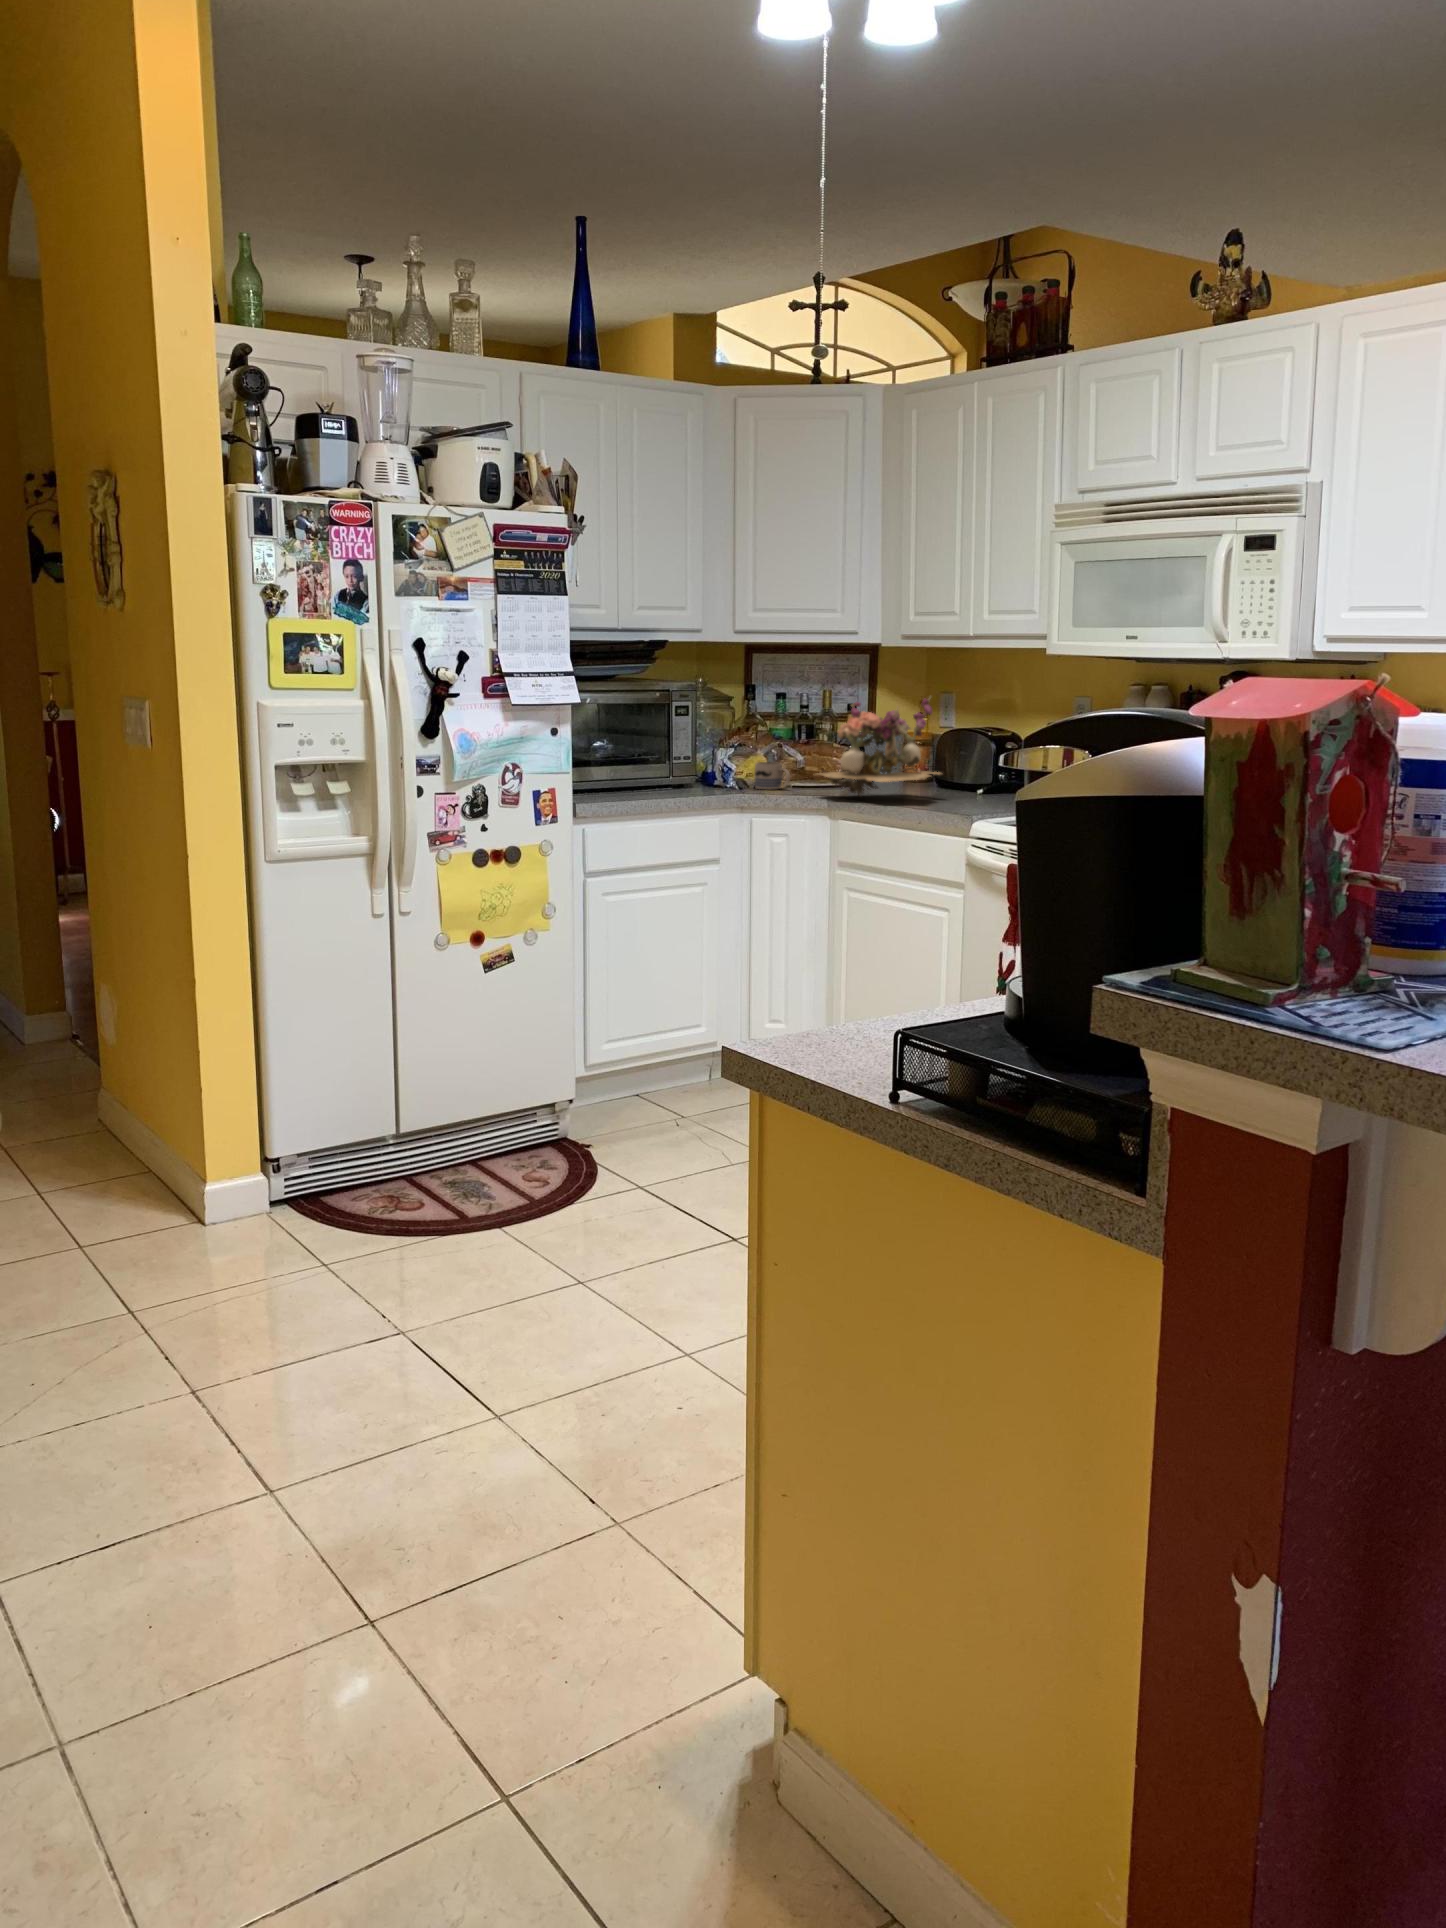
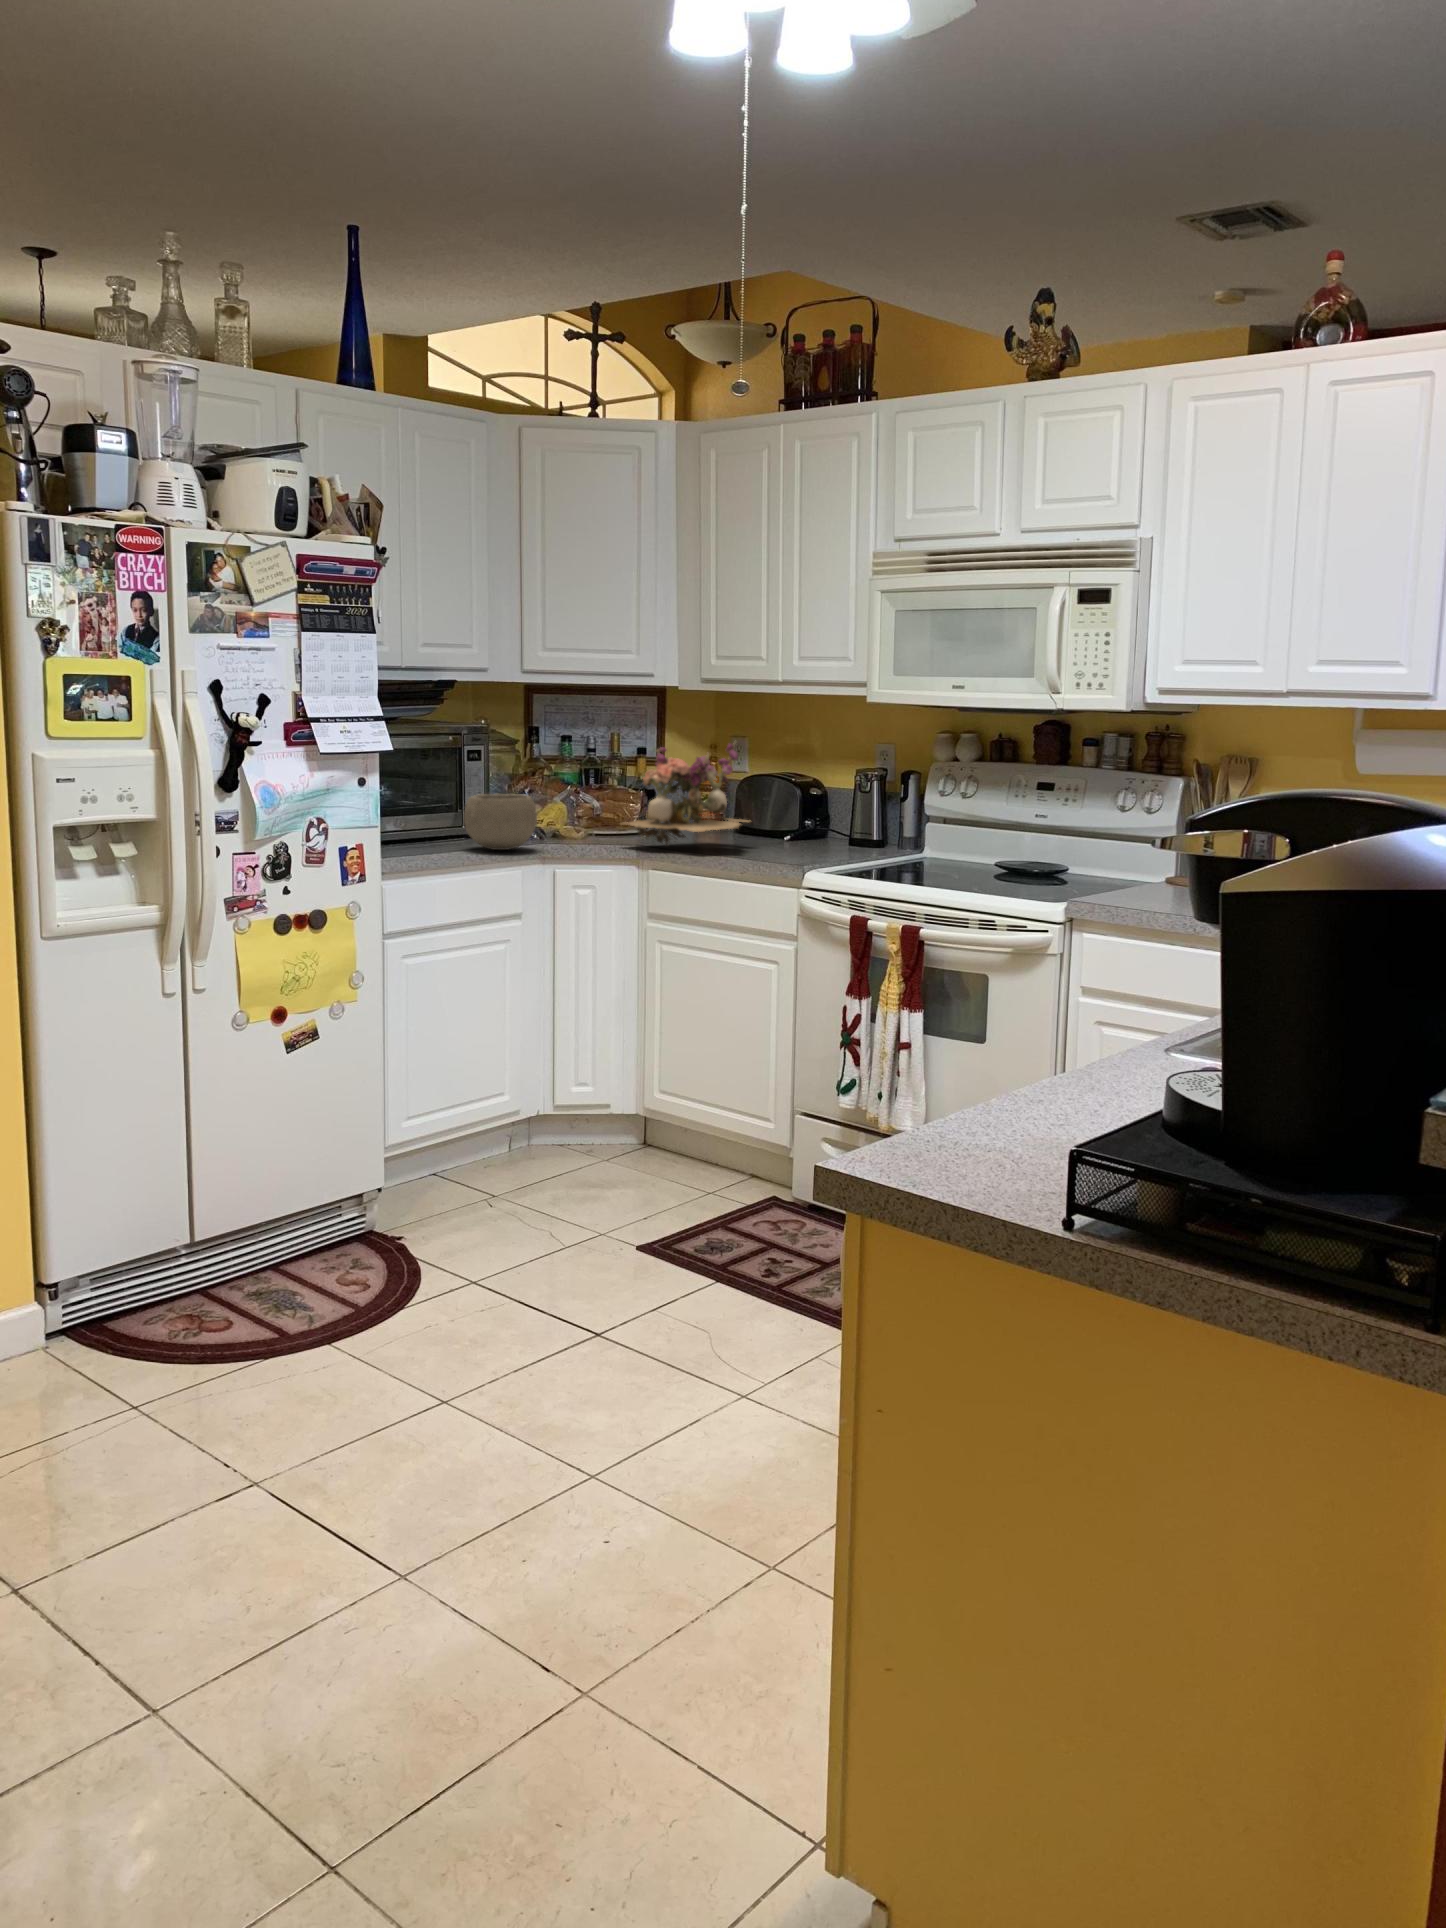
bowl: none [667,745,734,797] -> present [464,794,537,850]
mug: present [754,762,790,789] -> none [549,810,588,839]

